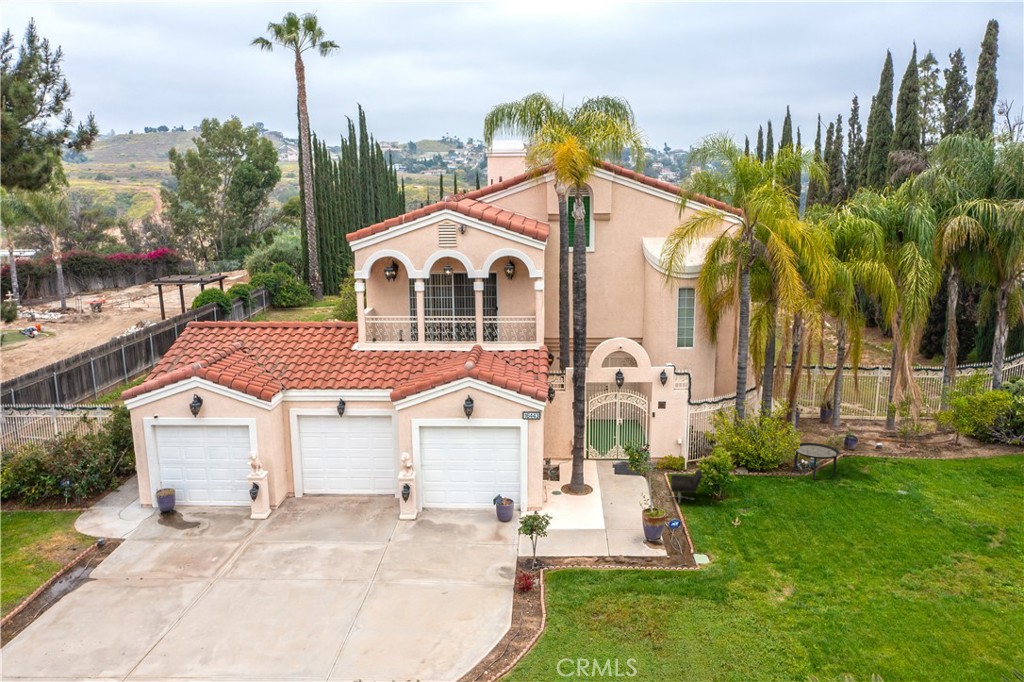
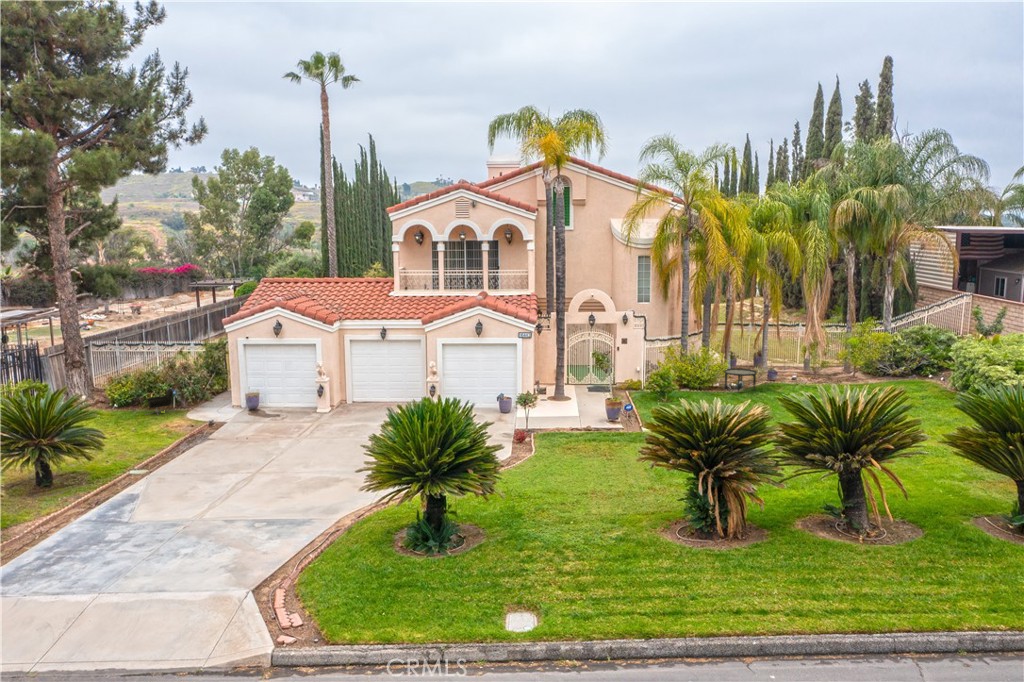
lounge chair: present [670,470,702,503] -> present [148,389,174,415]

